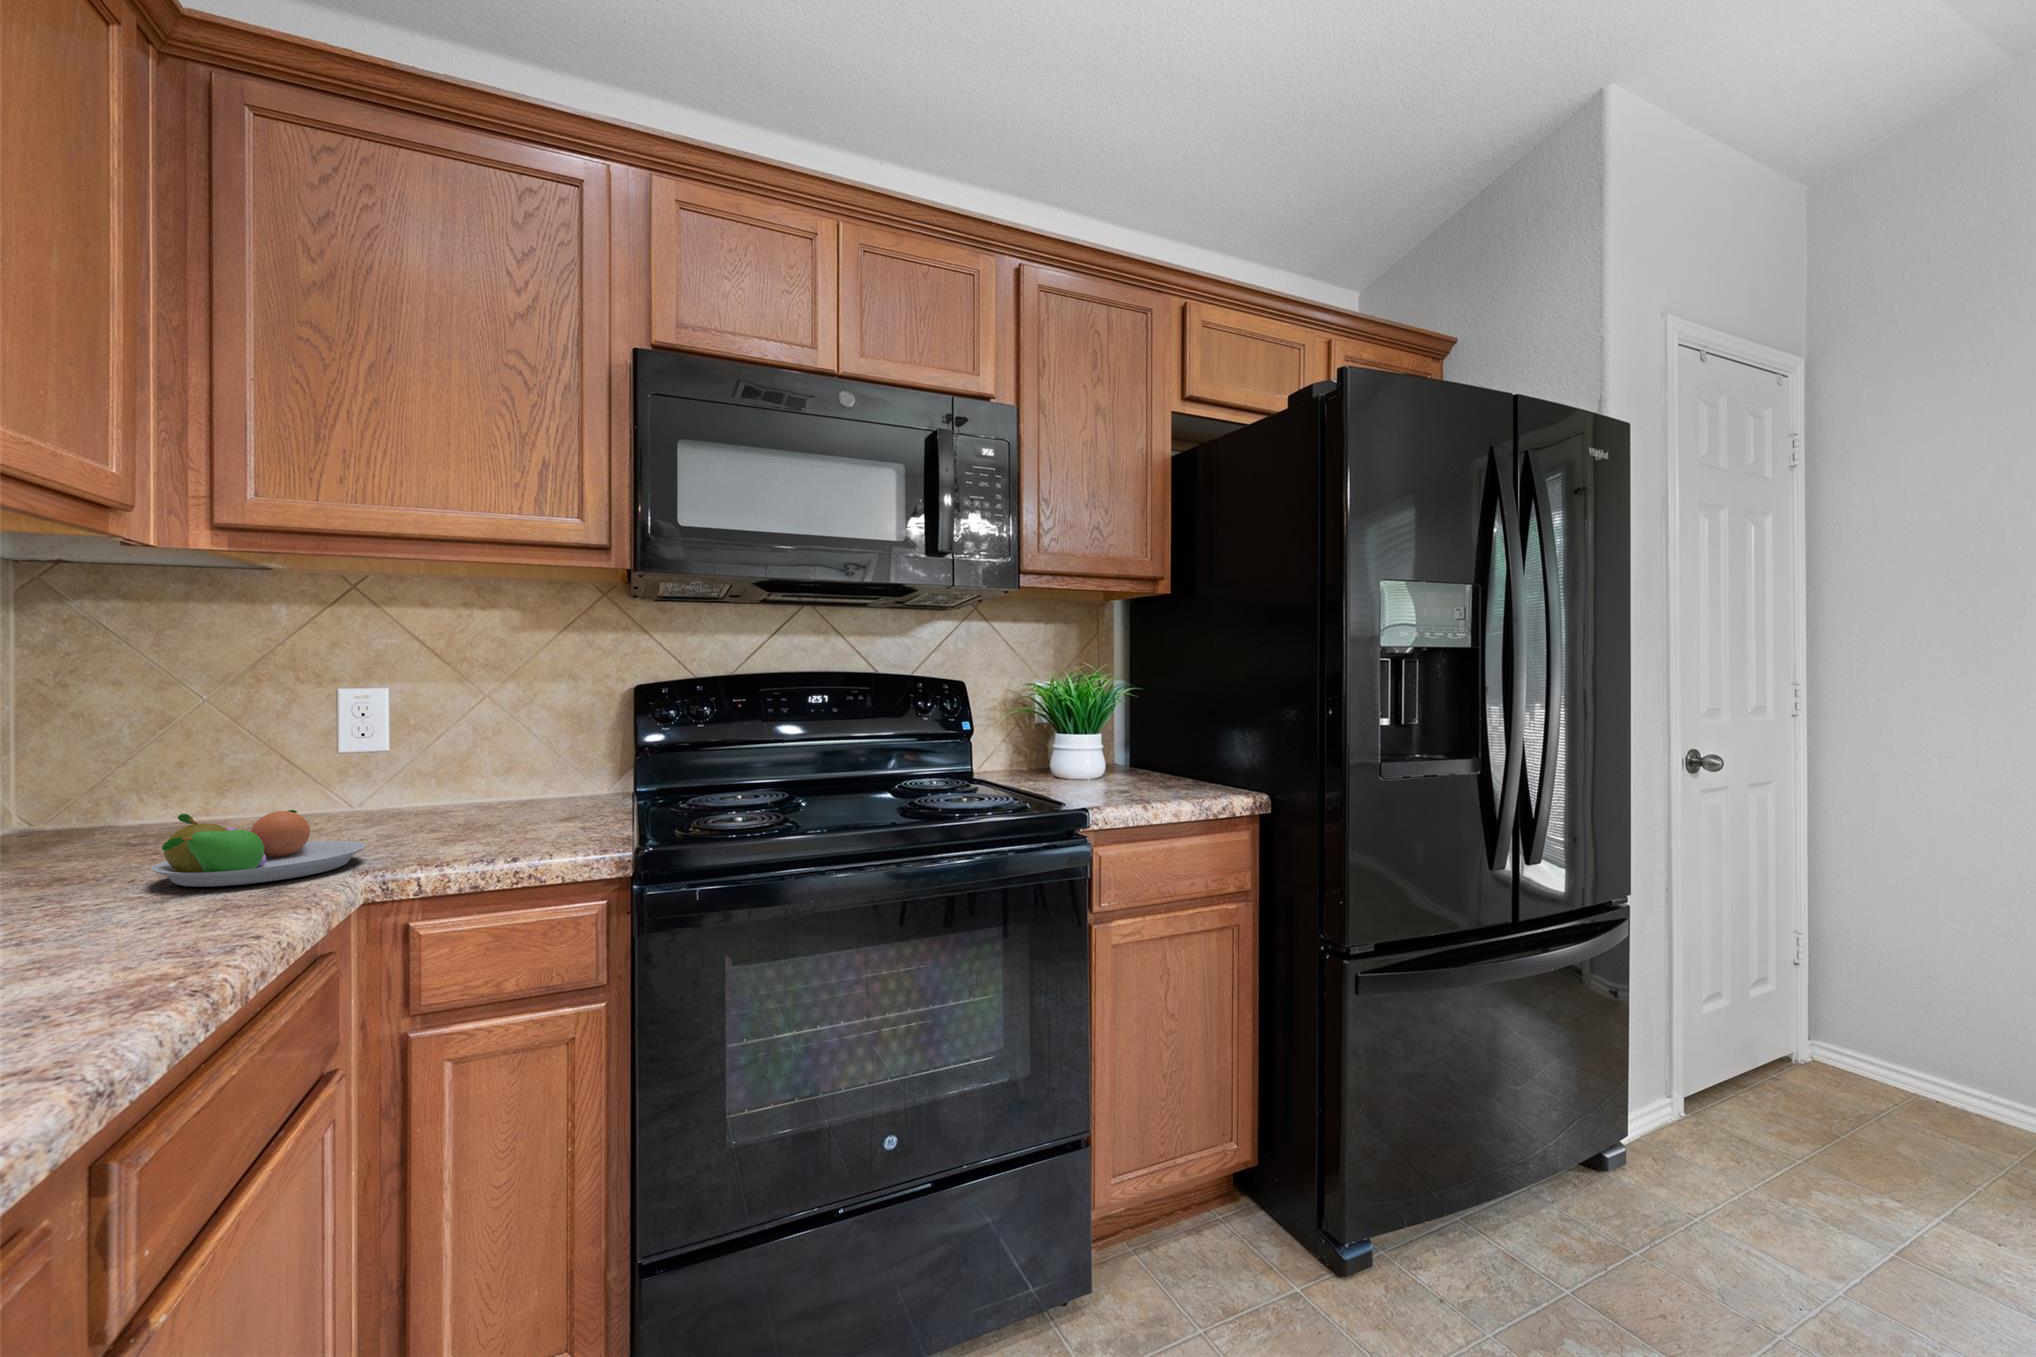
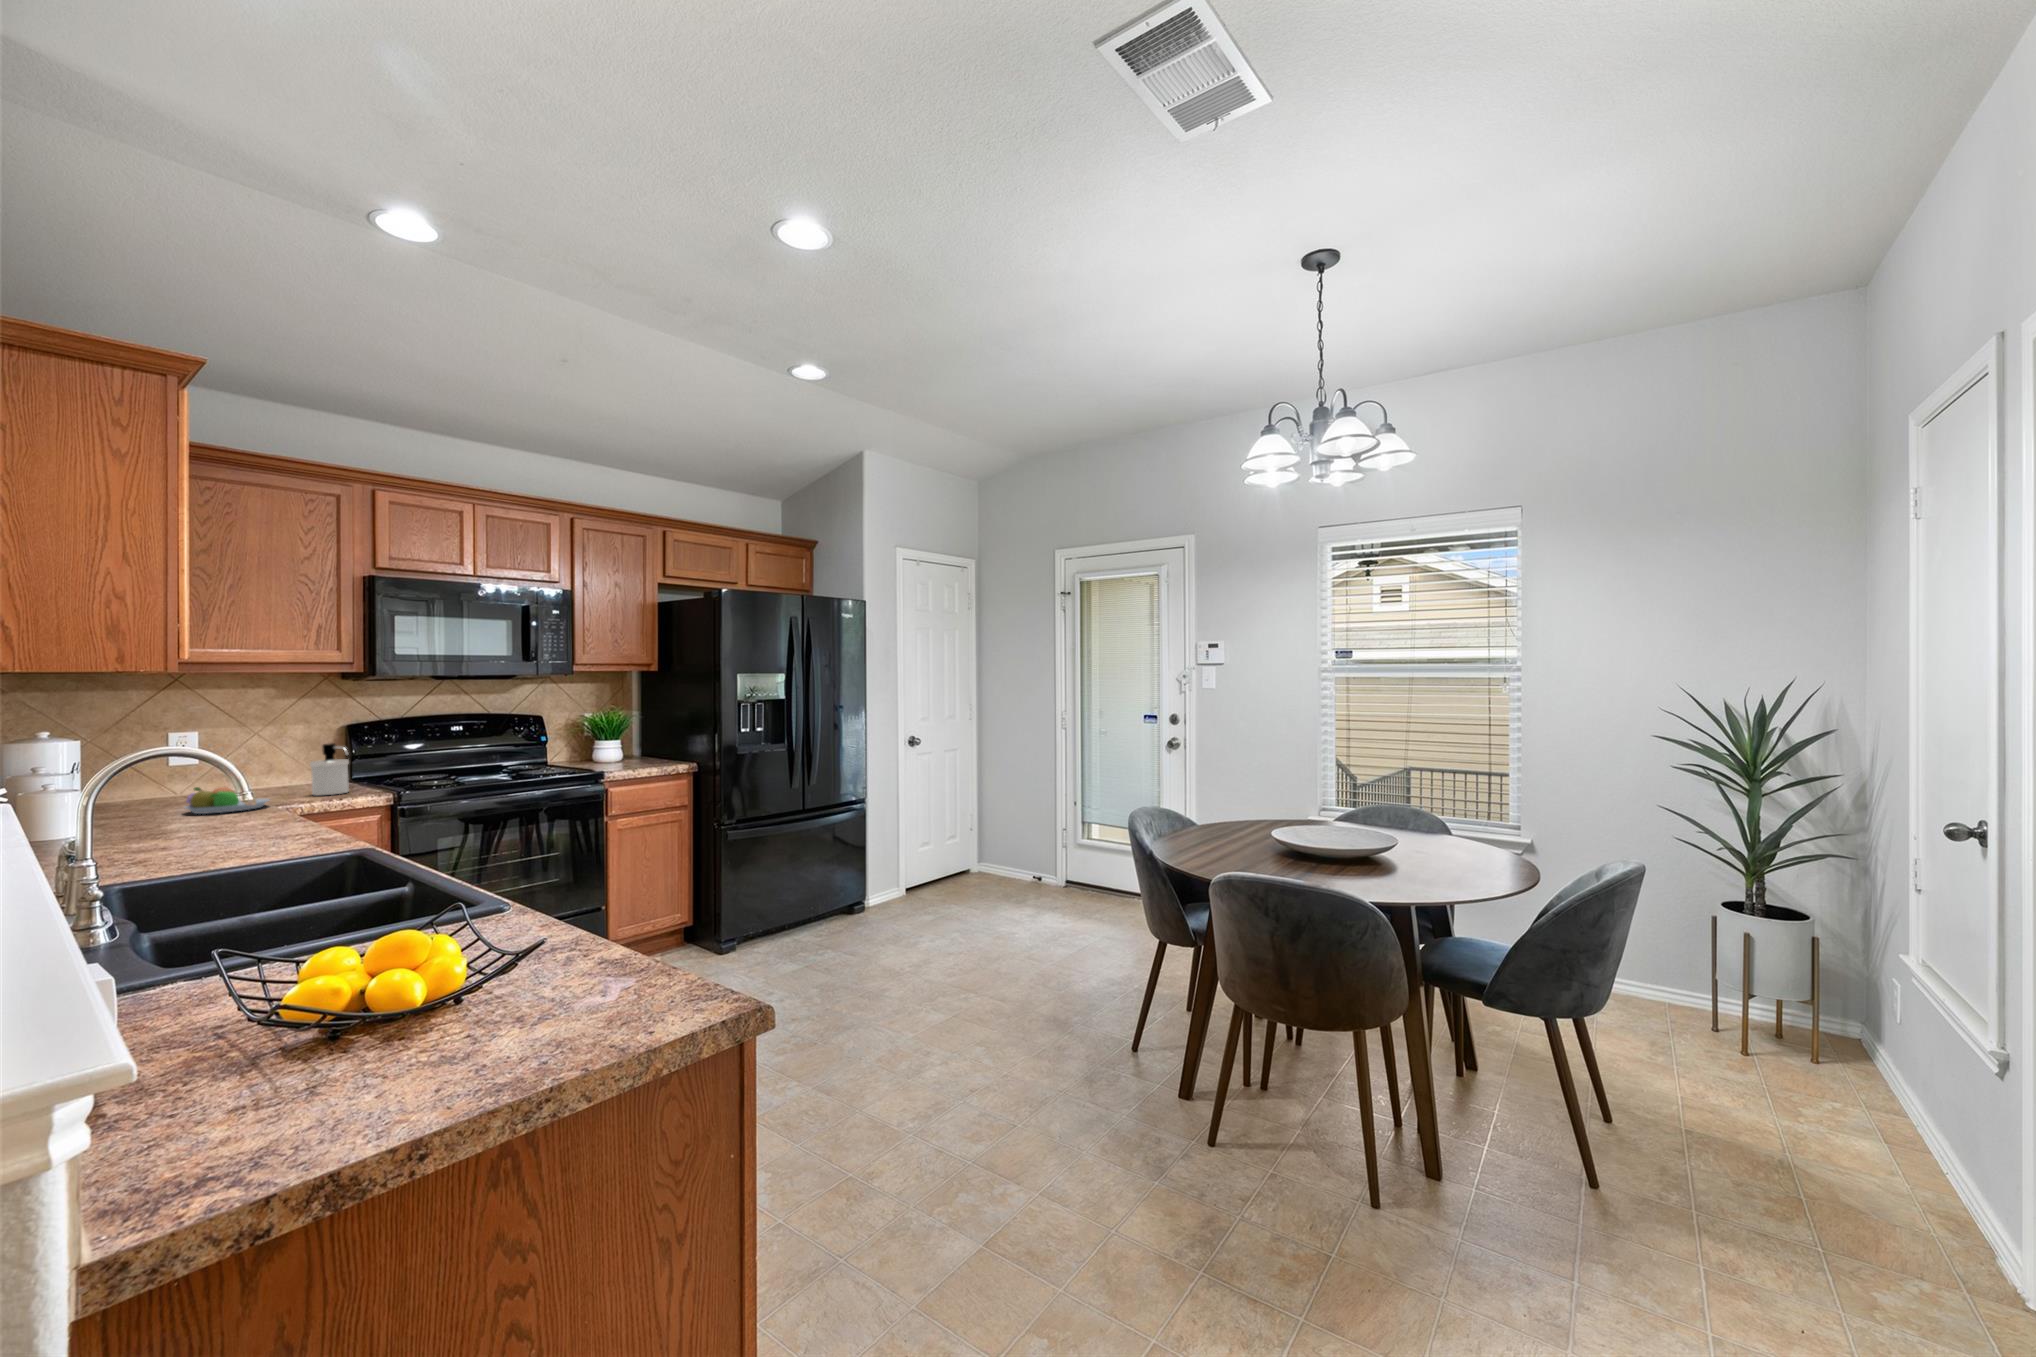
soap dispenser: none [501,718,579,835] -> present [310,743,349,795]

